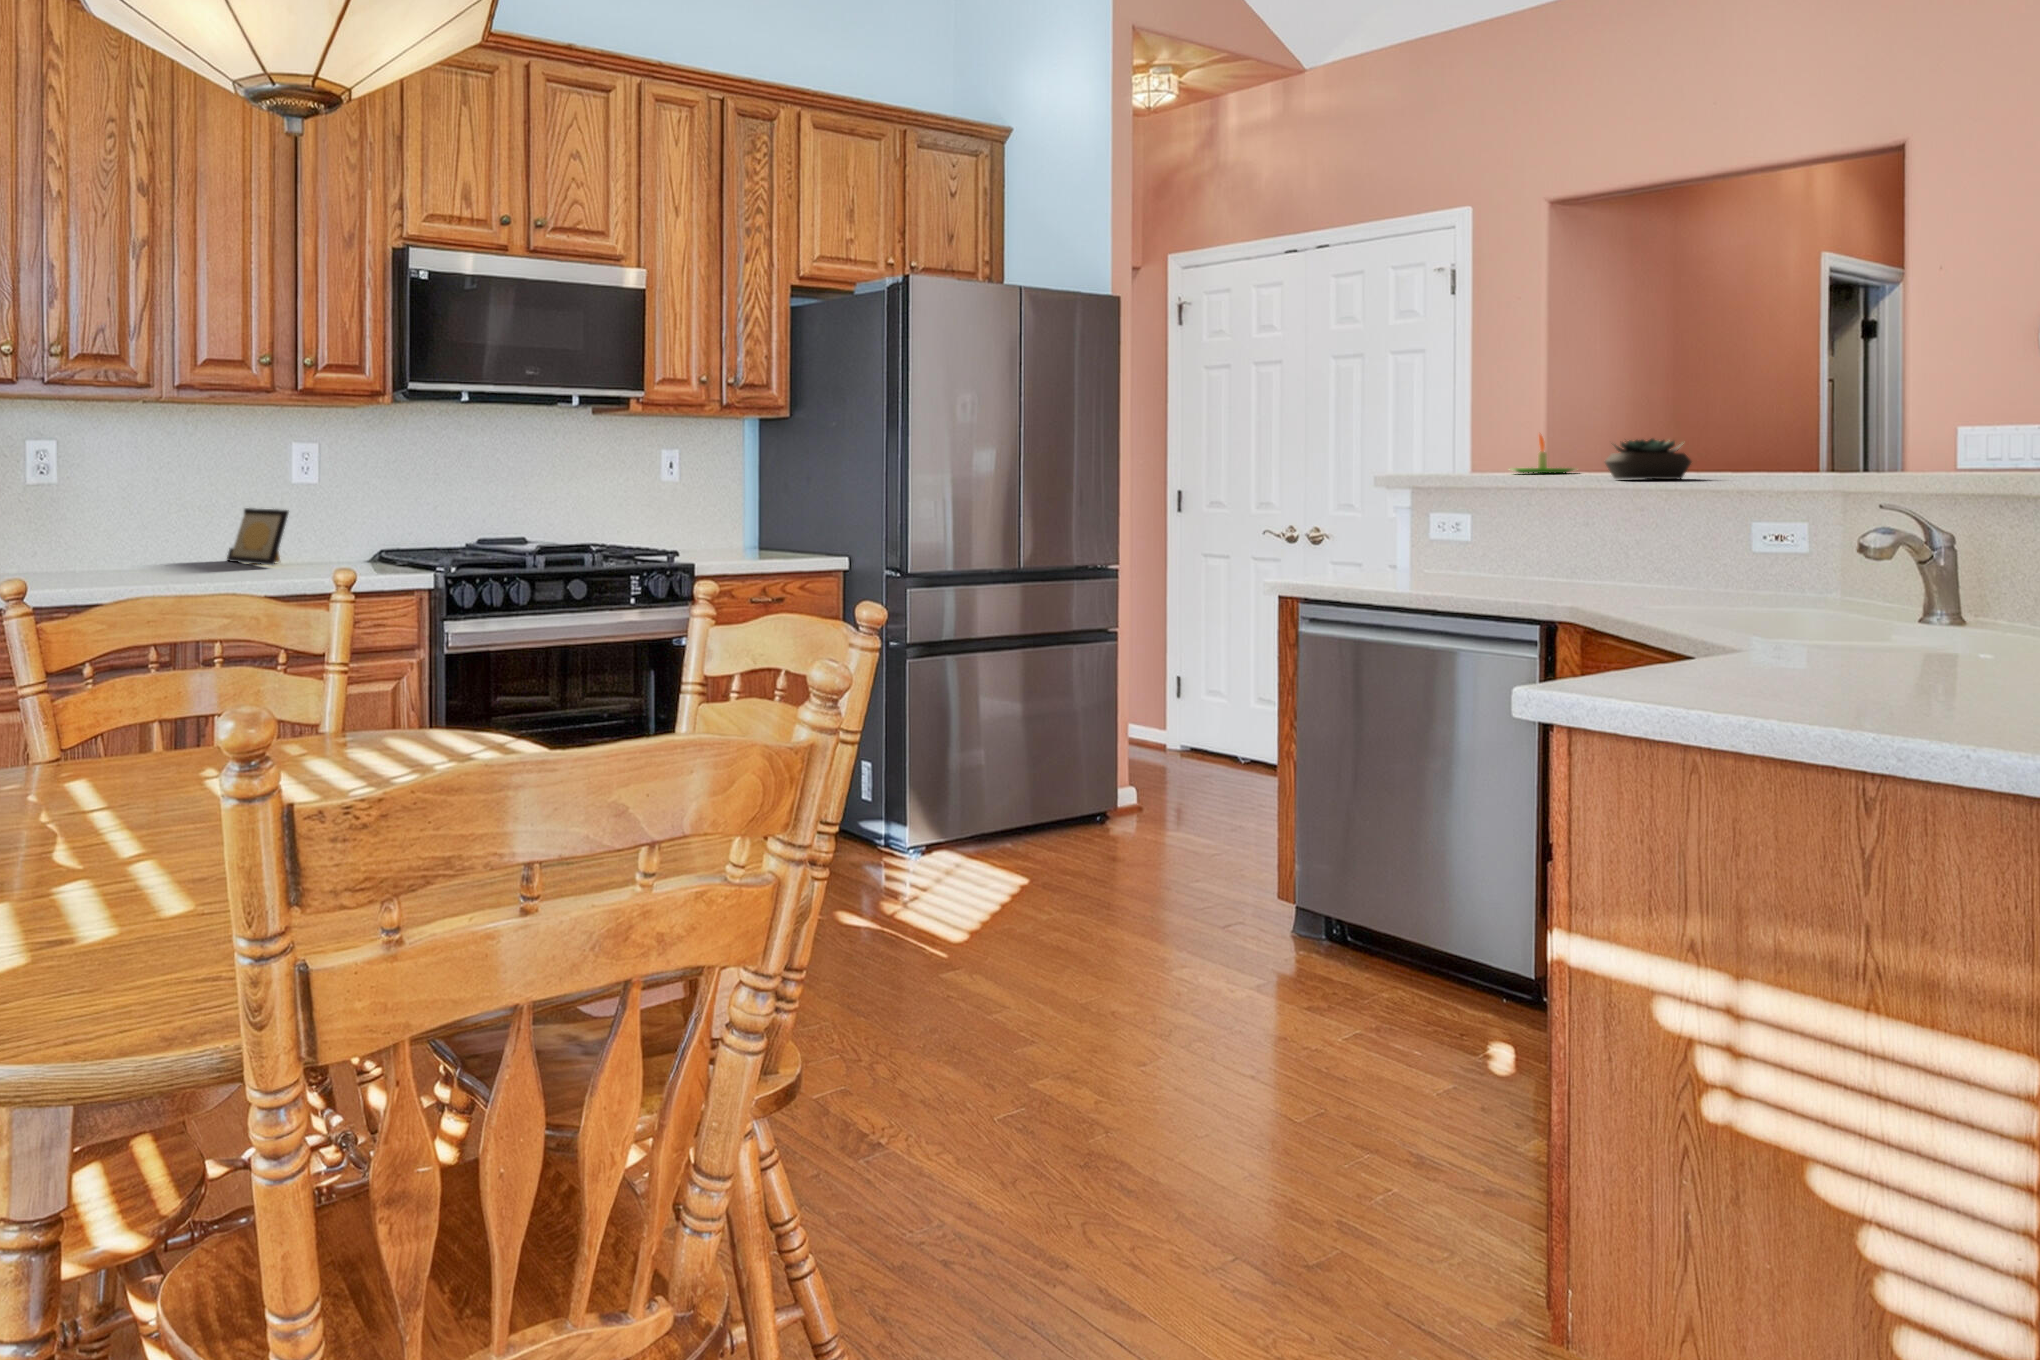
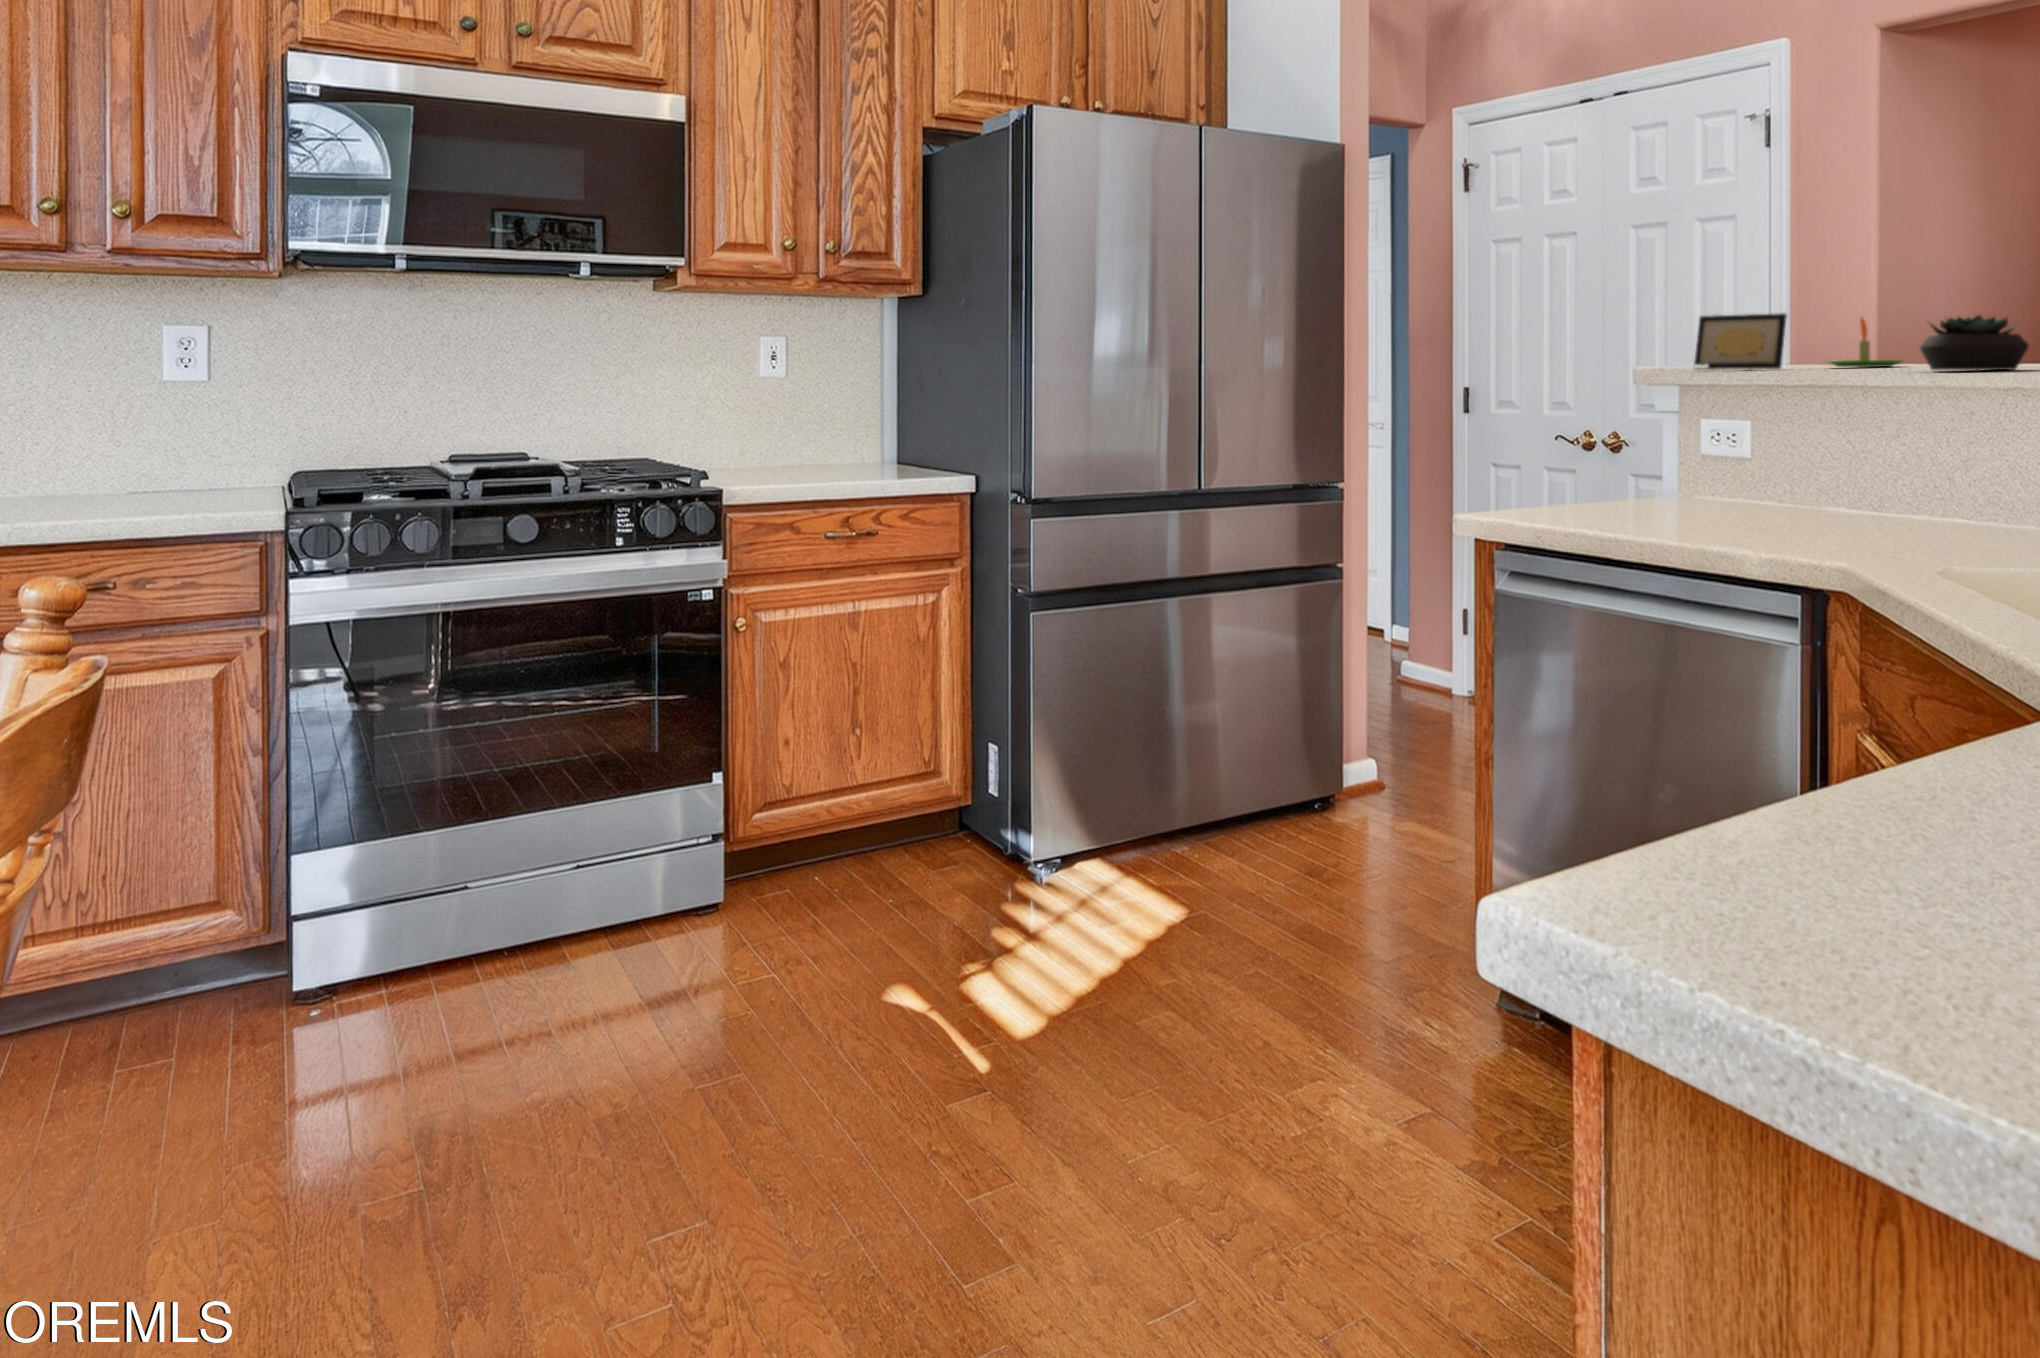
picture frame: present [227,508,289,565] -> present [1694,313,1787,370]

